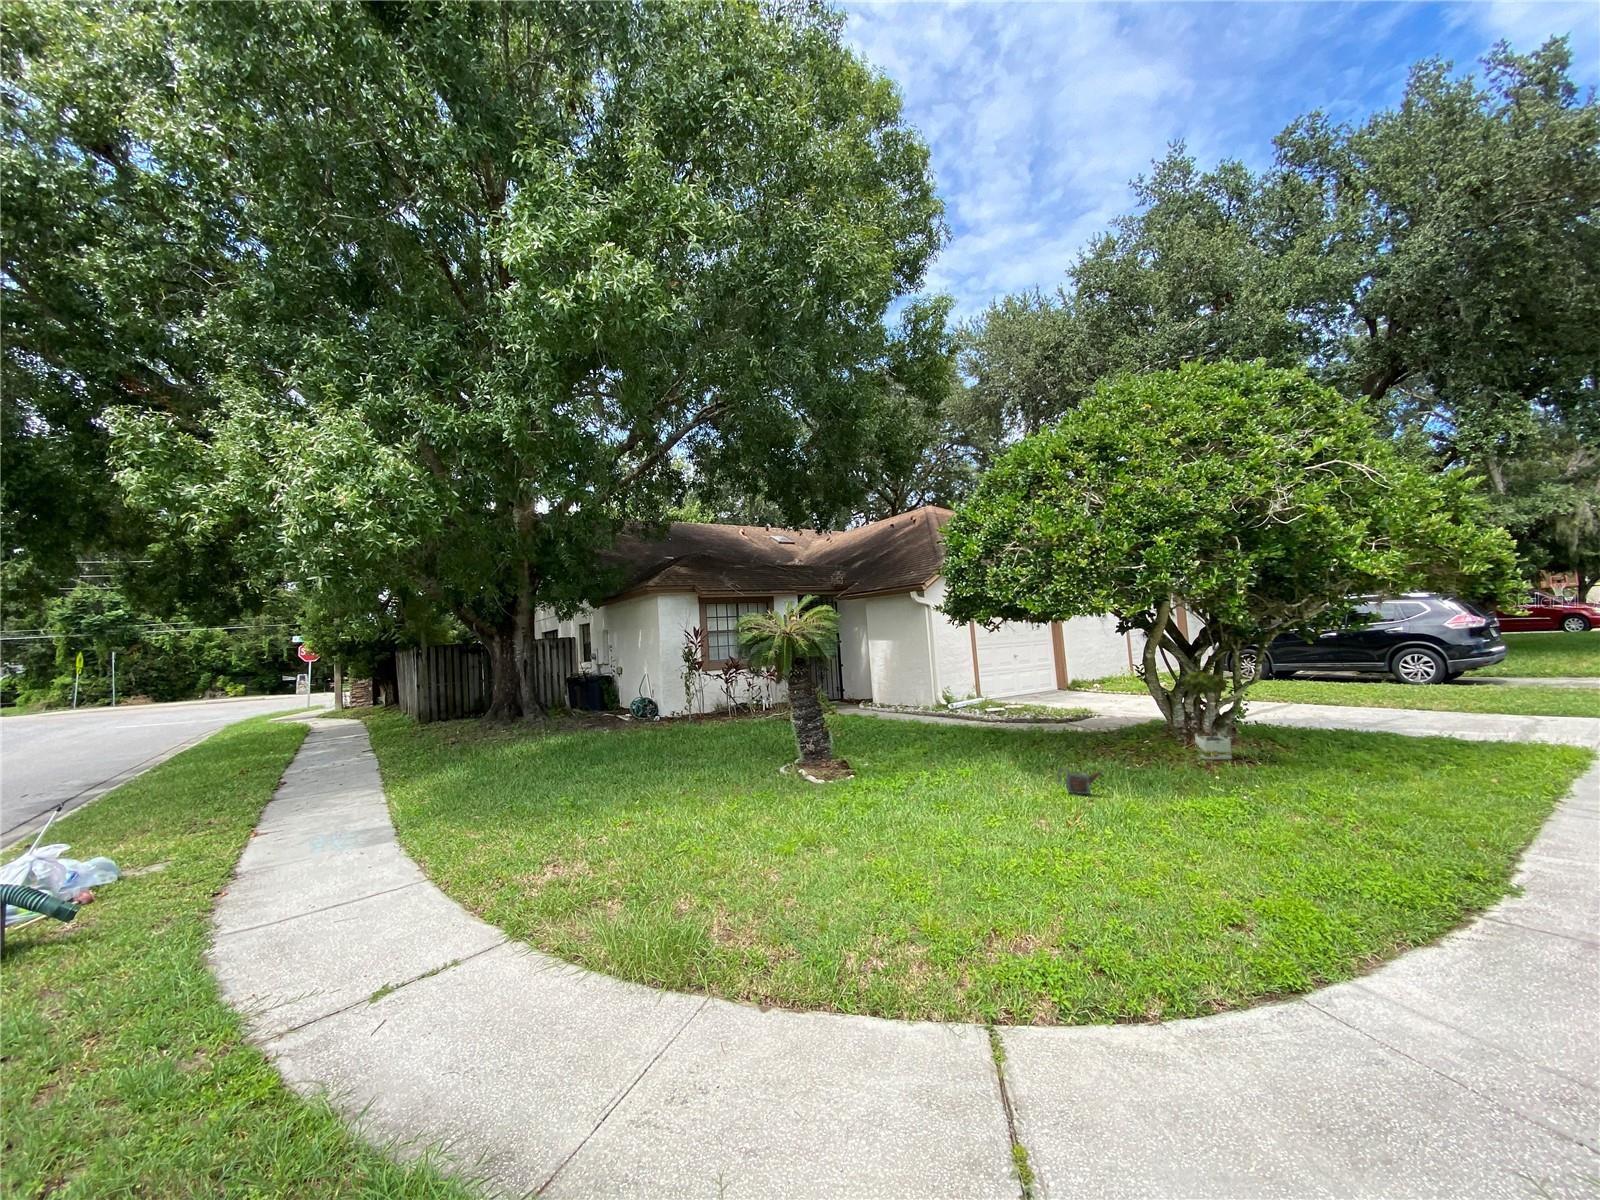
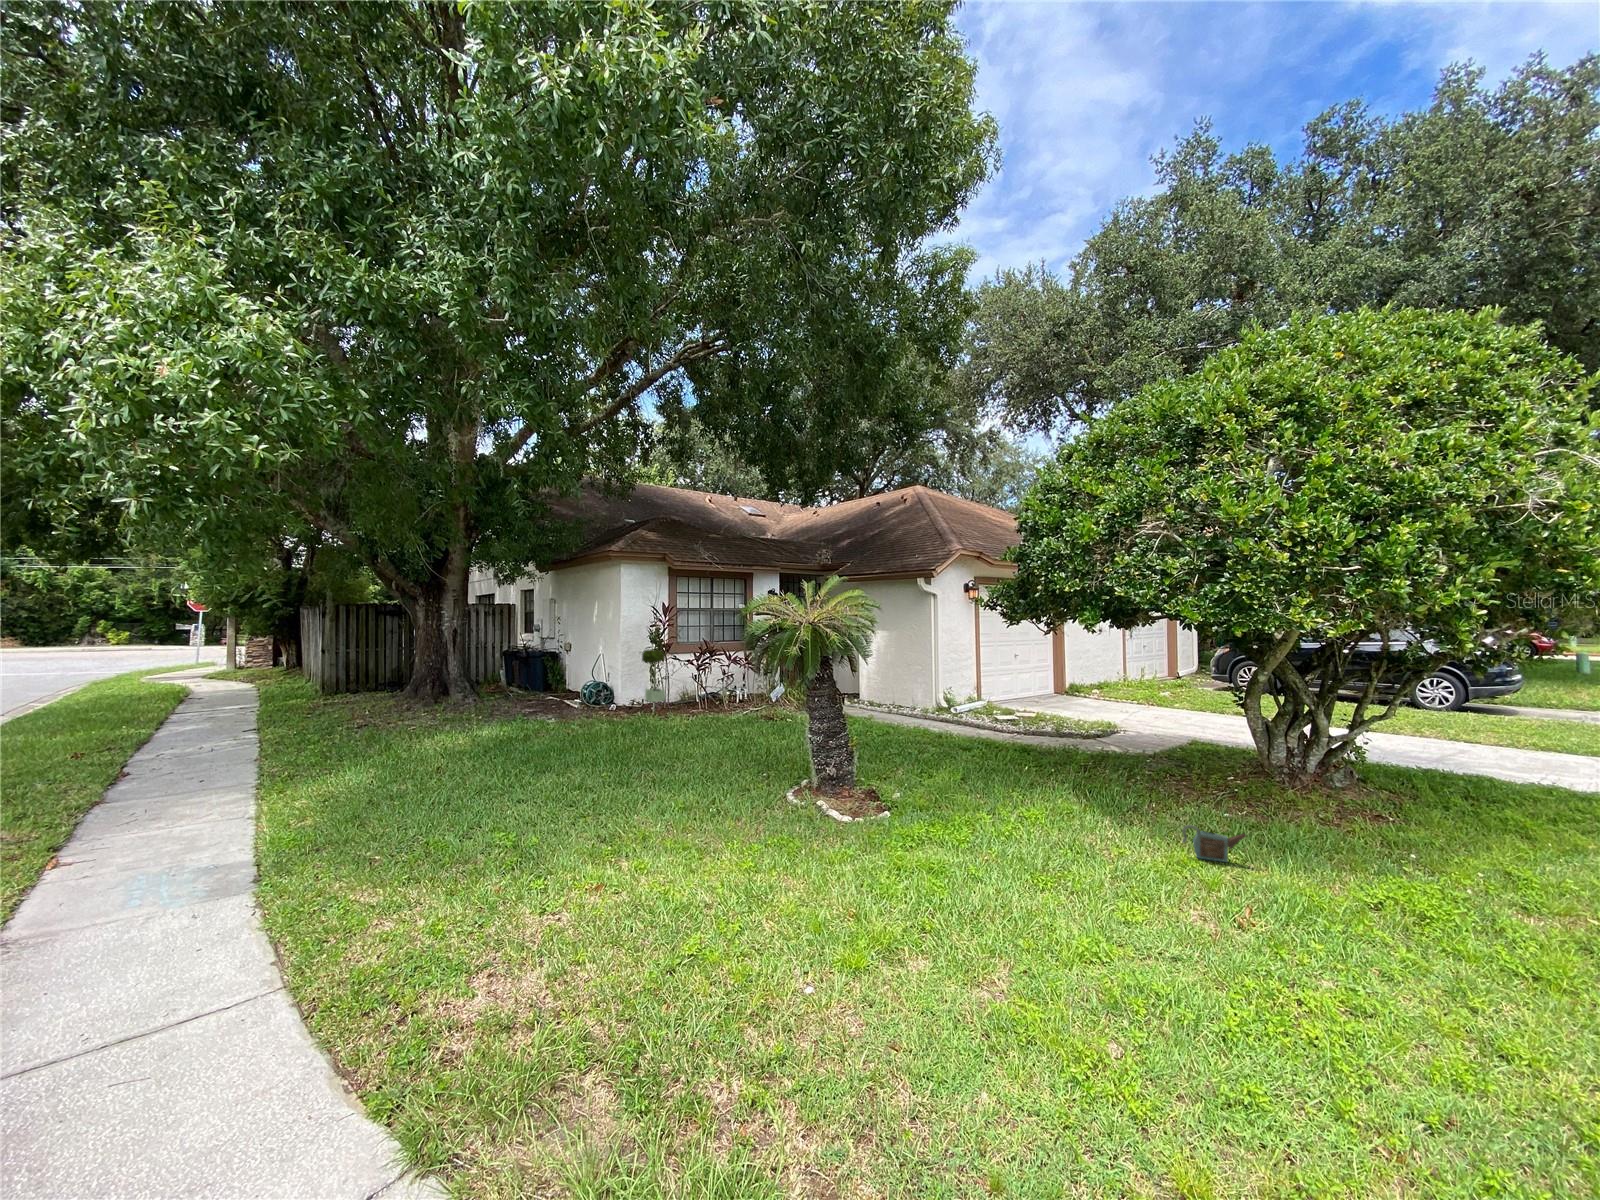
potted tree: present [1184,671,1232,759] -> present [642,649,665,702]

